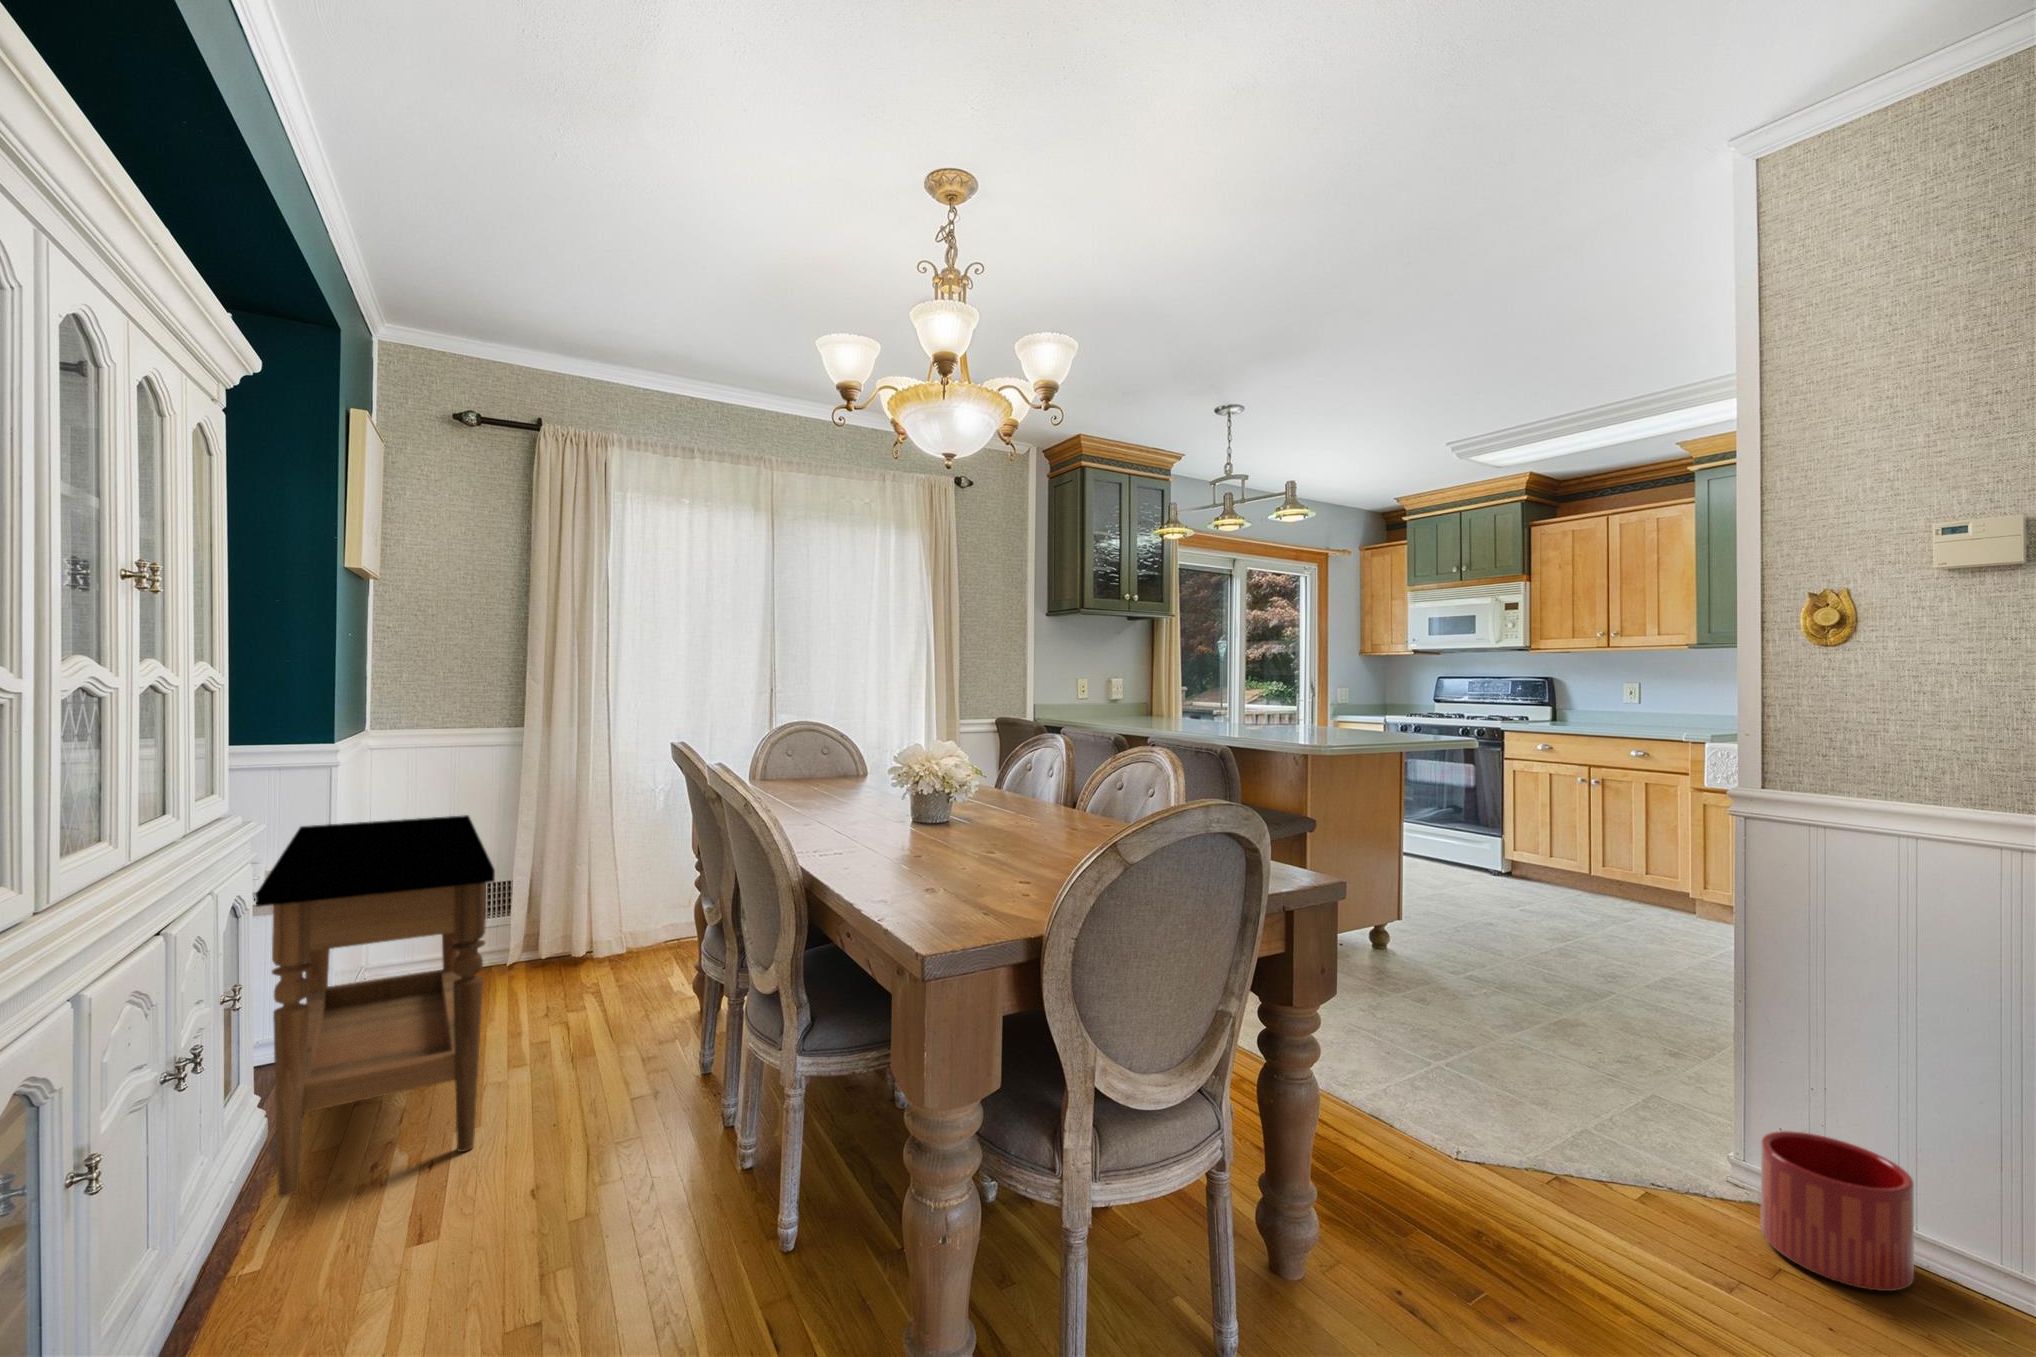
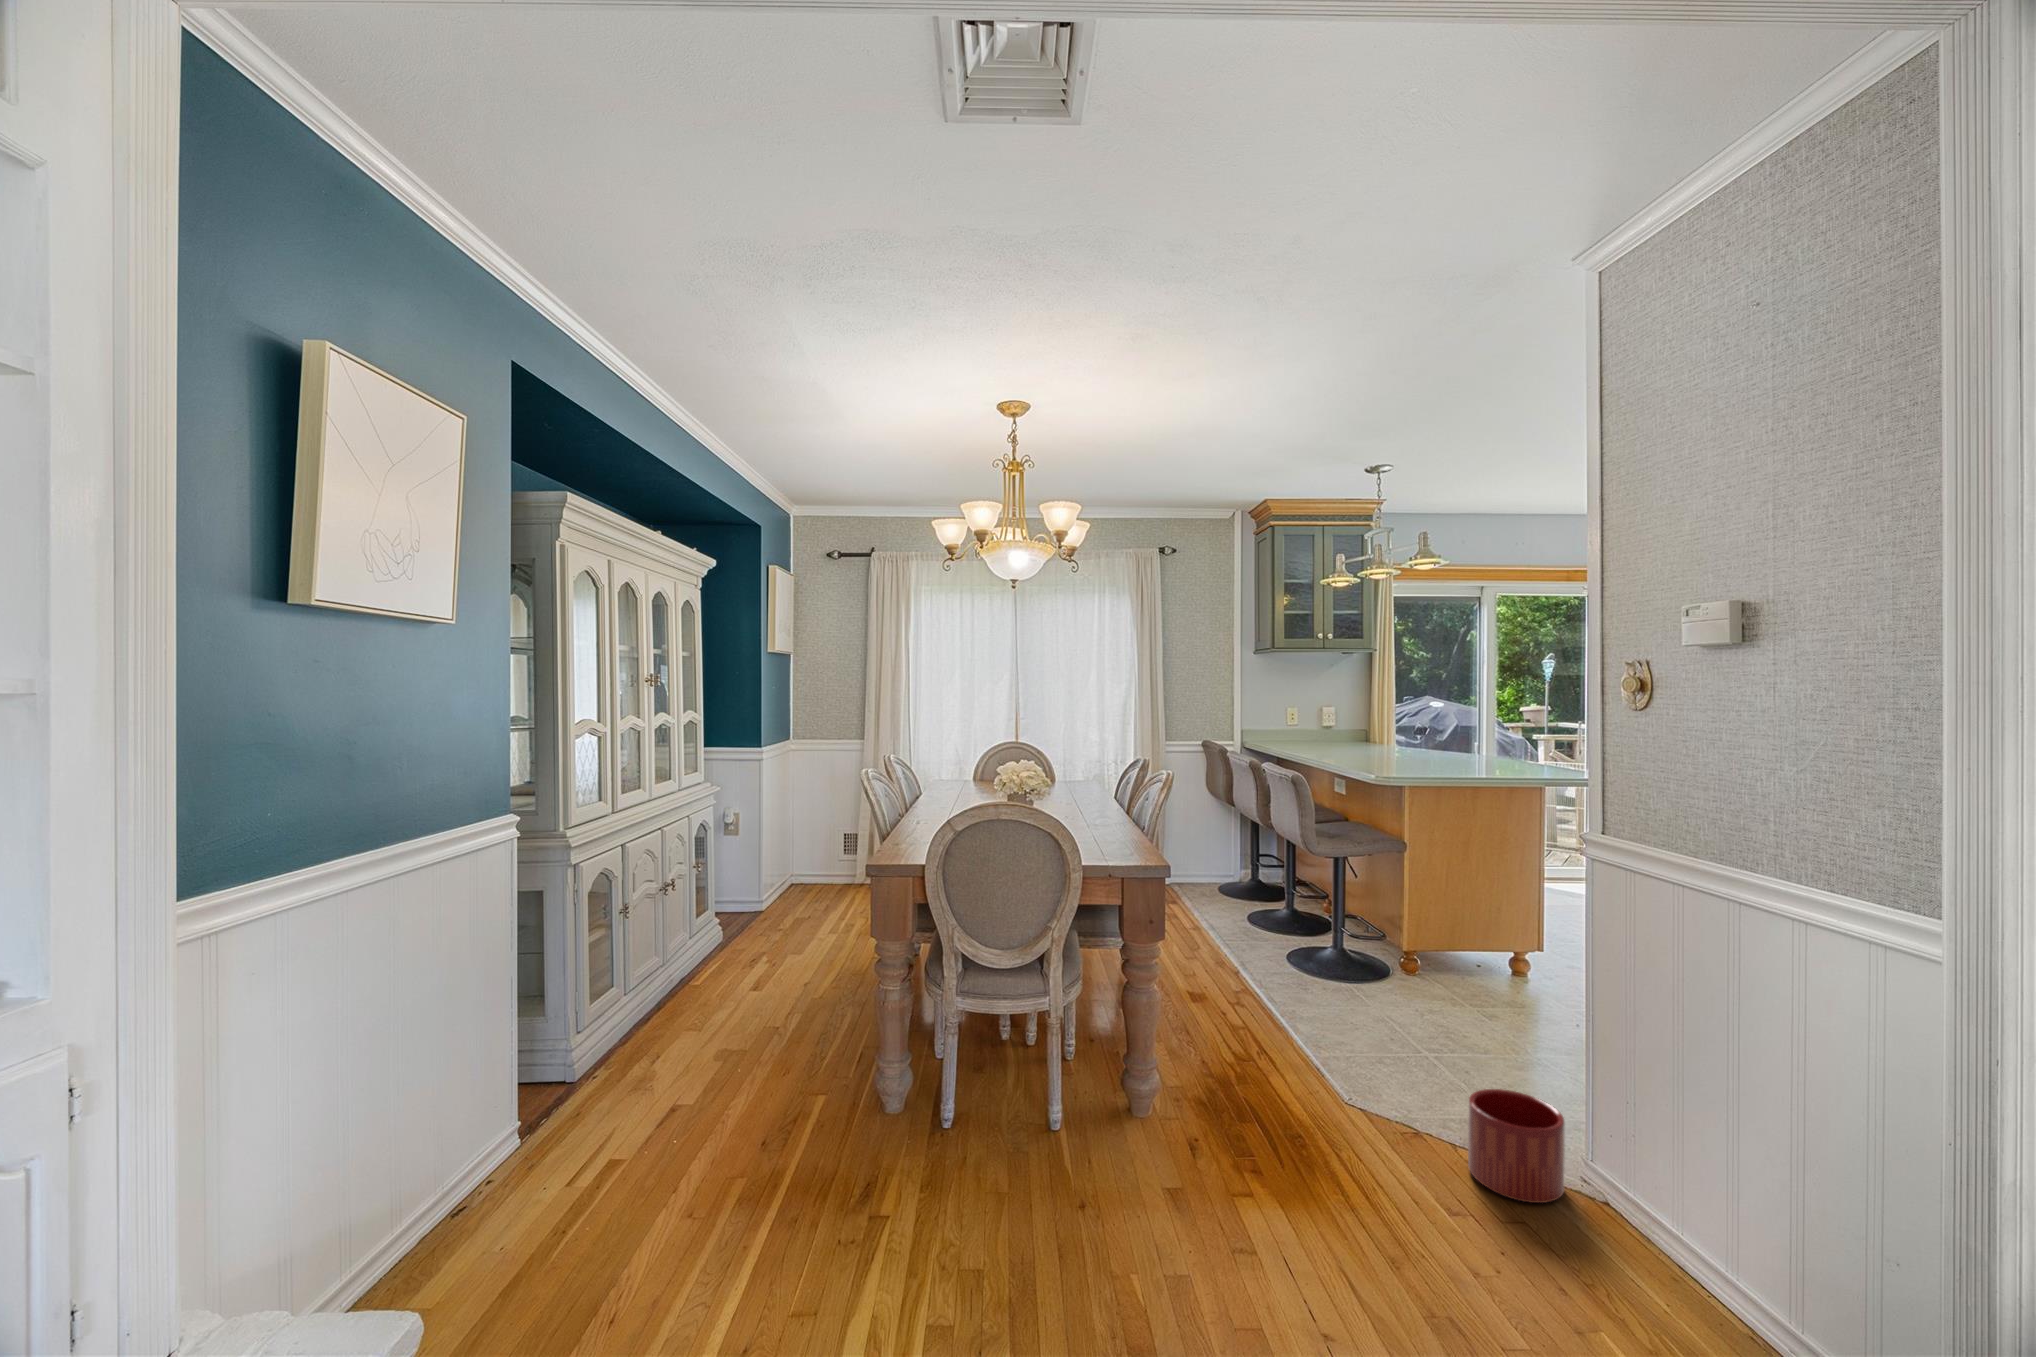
side table: present [256,815,495,1197] -> none [701,790,822,963]

